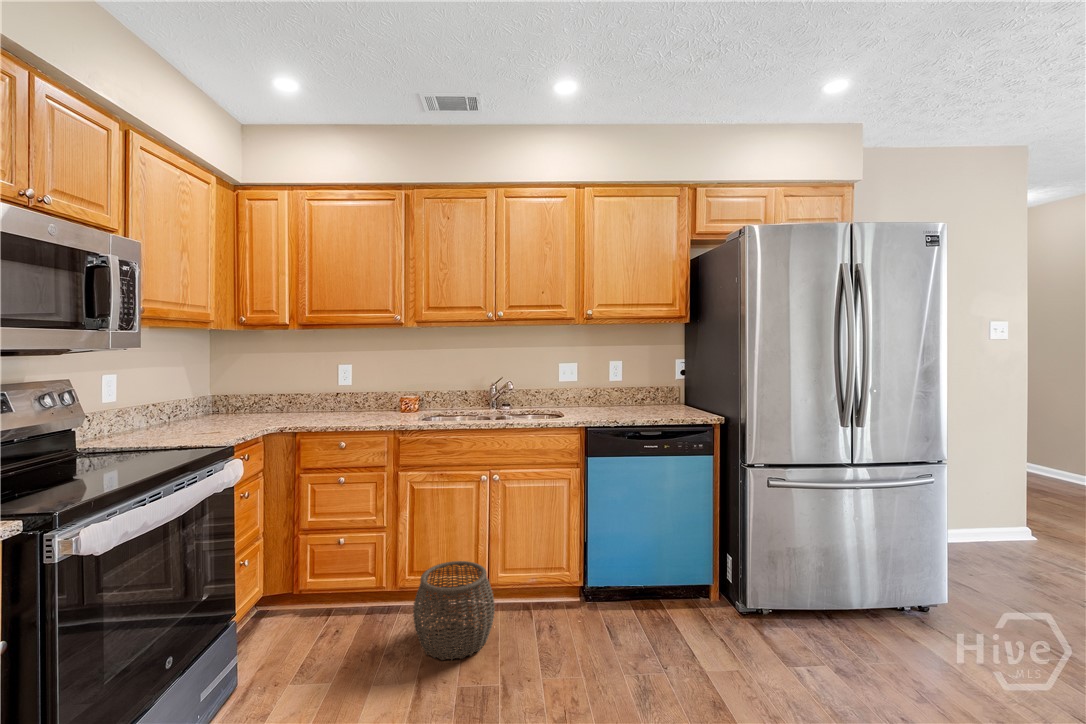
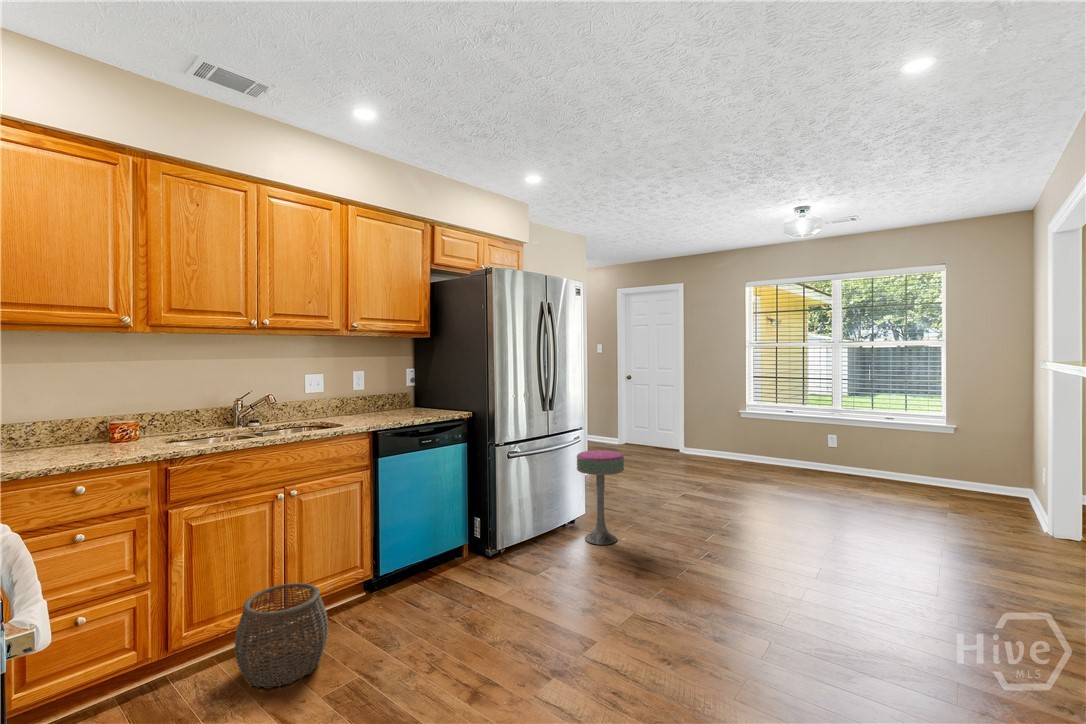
bar stool: none [908,500,1015,675] -> present [577,450,624,545]

